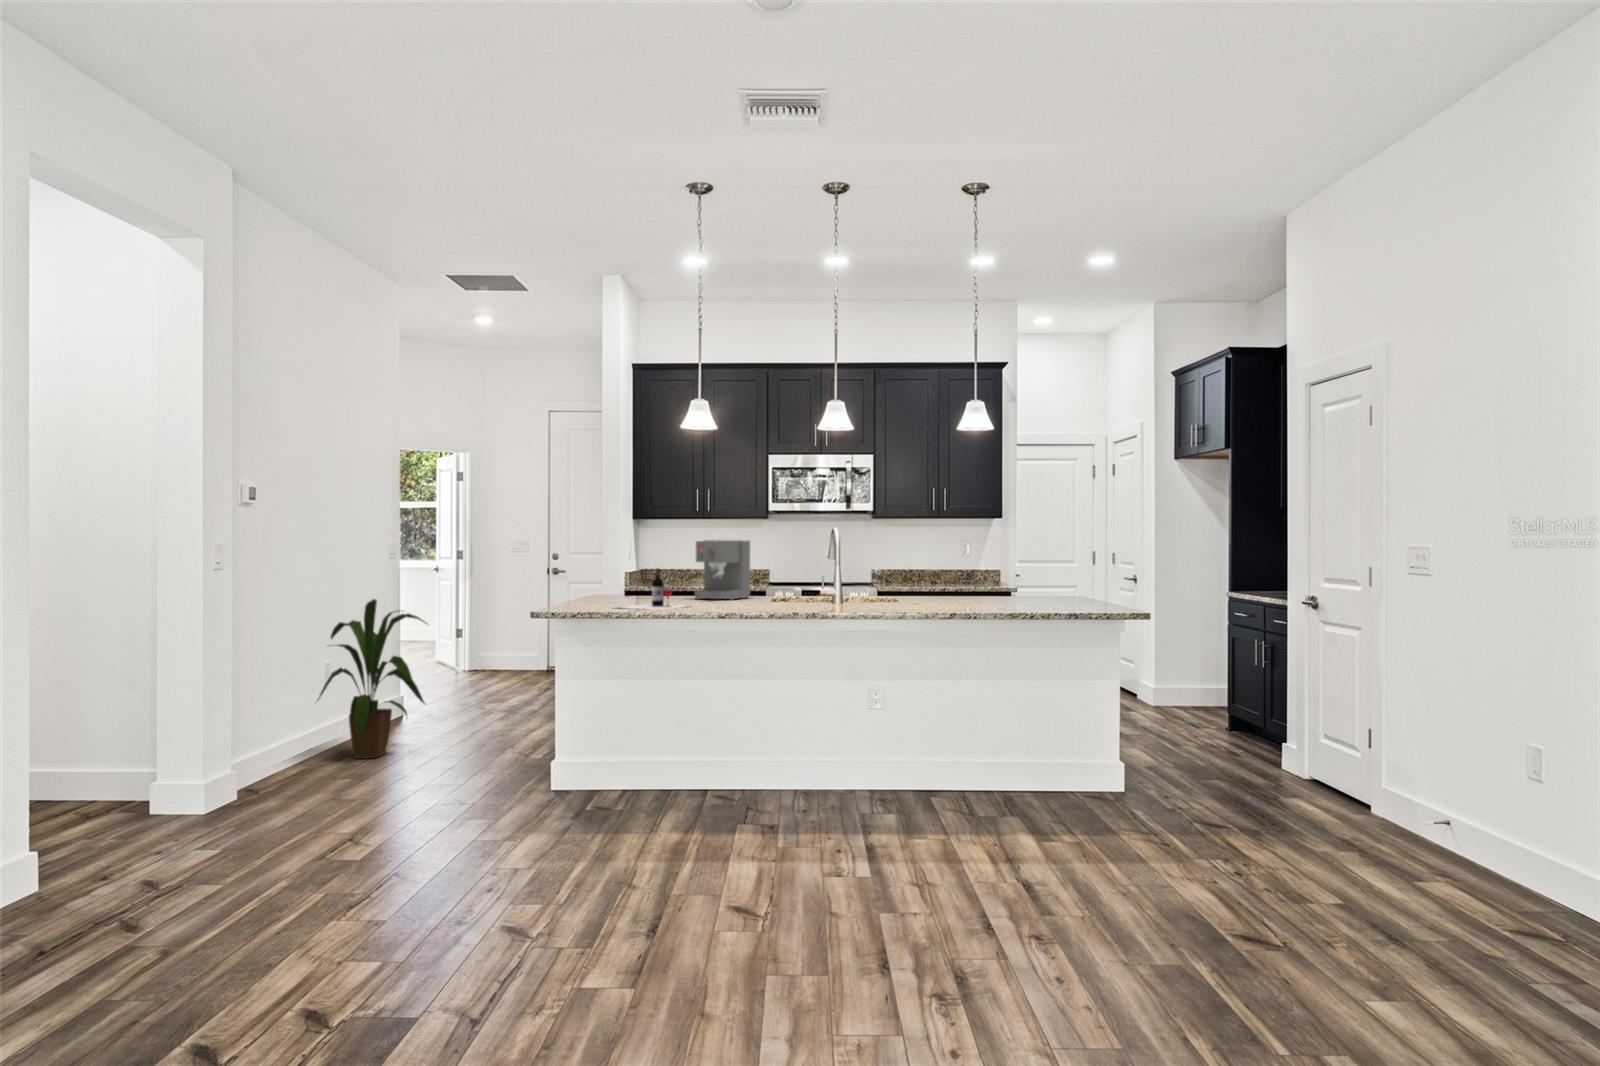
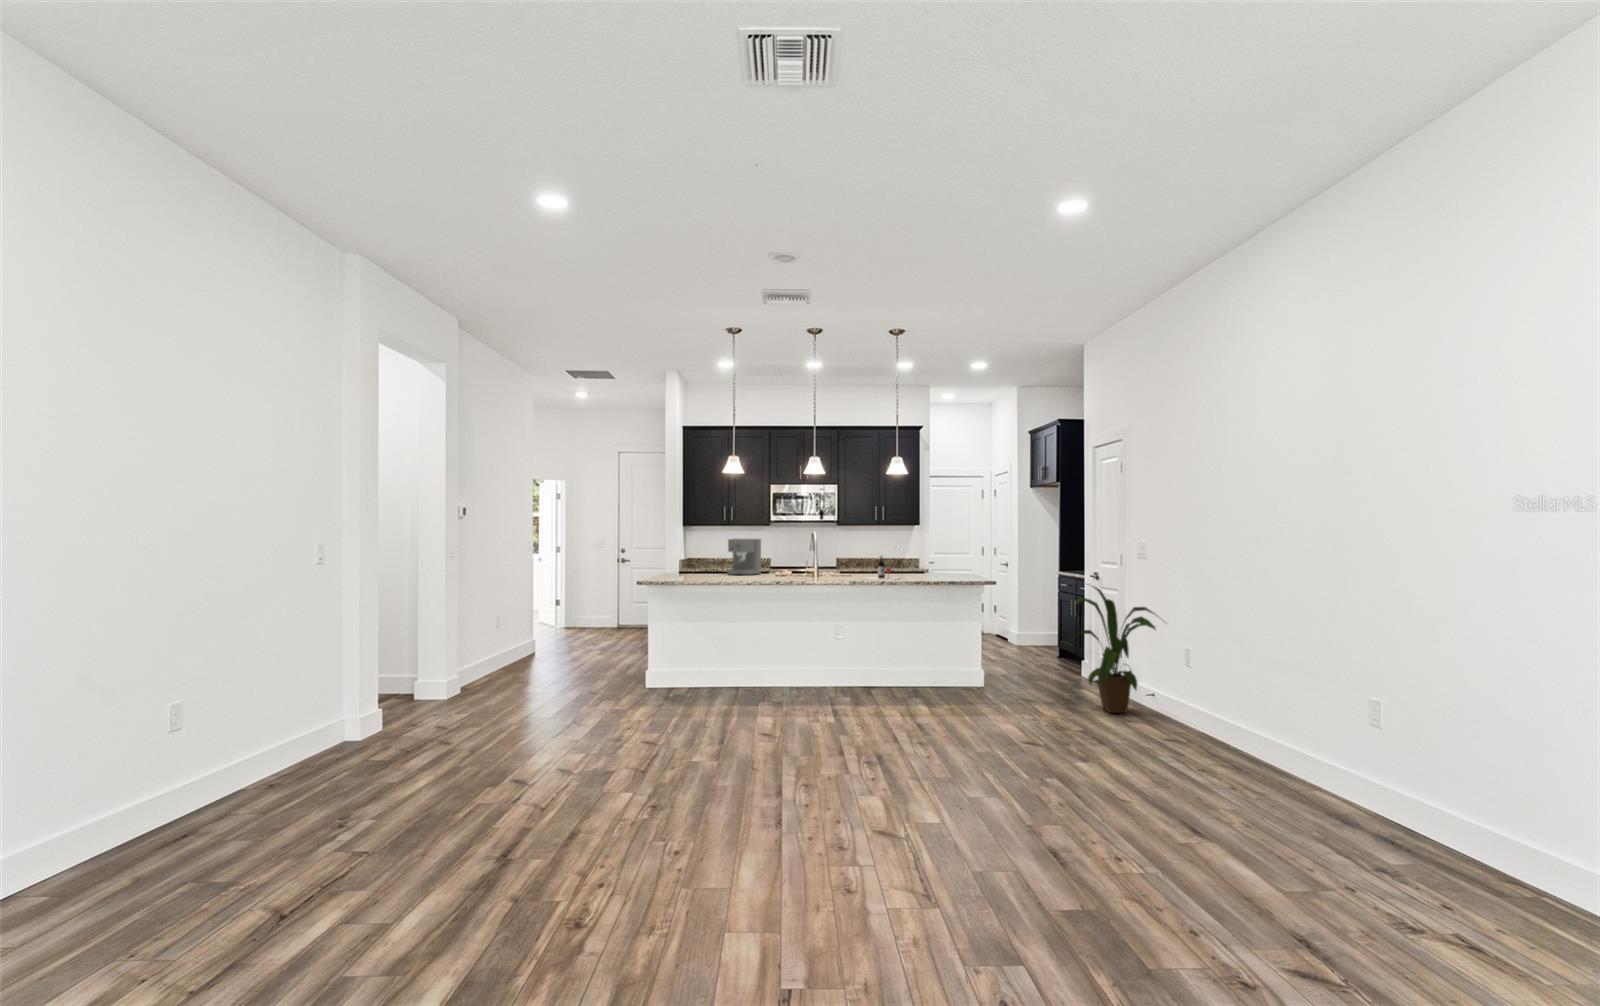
wine bottle: present [622,568,691,610] -> present [867,557,896,580]
house plant: present [318,599,427,758] -> present [1067,586,1155,713]

